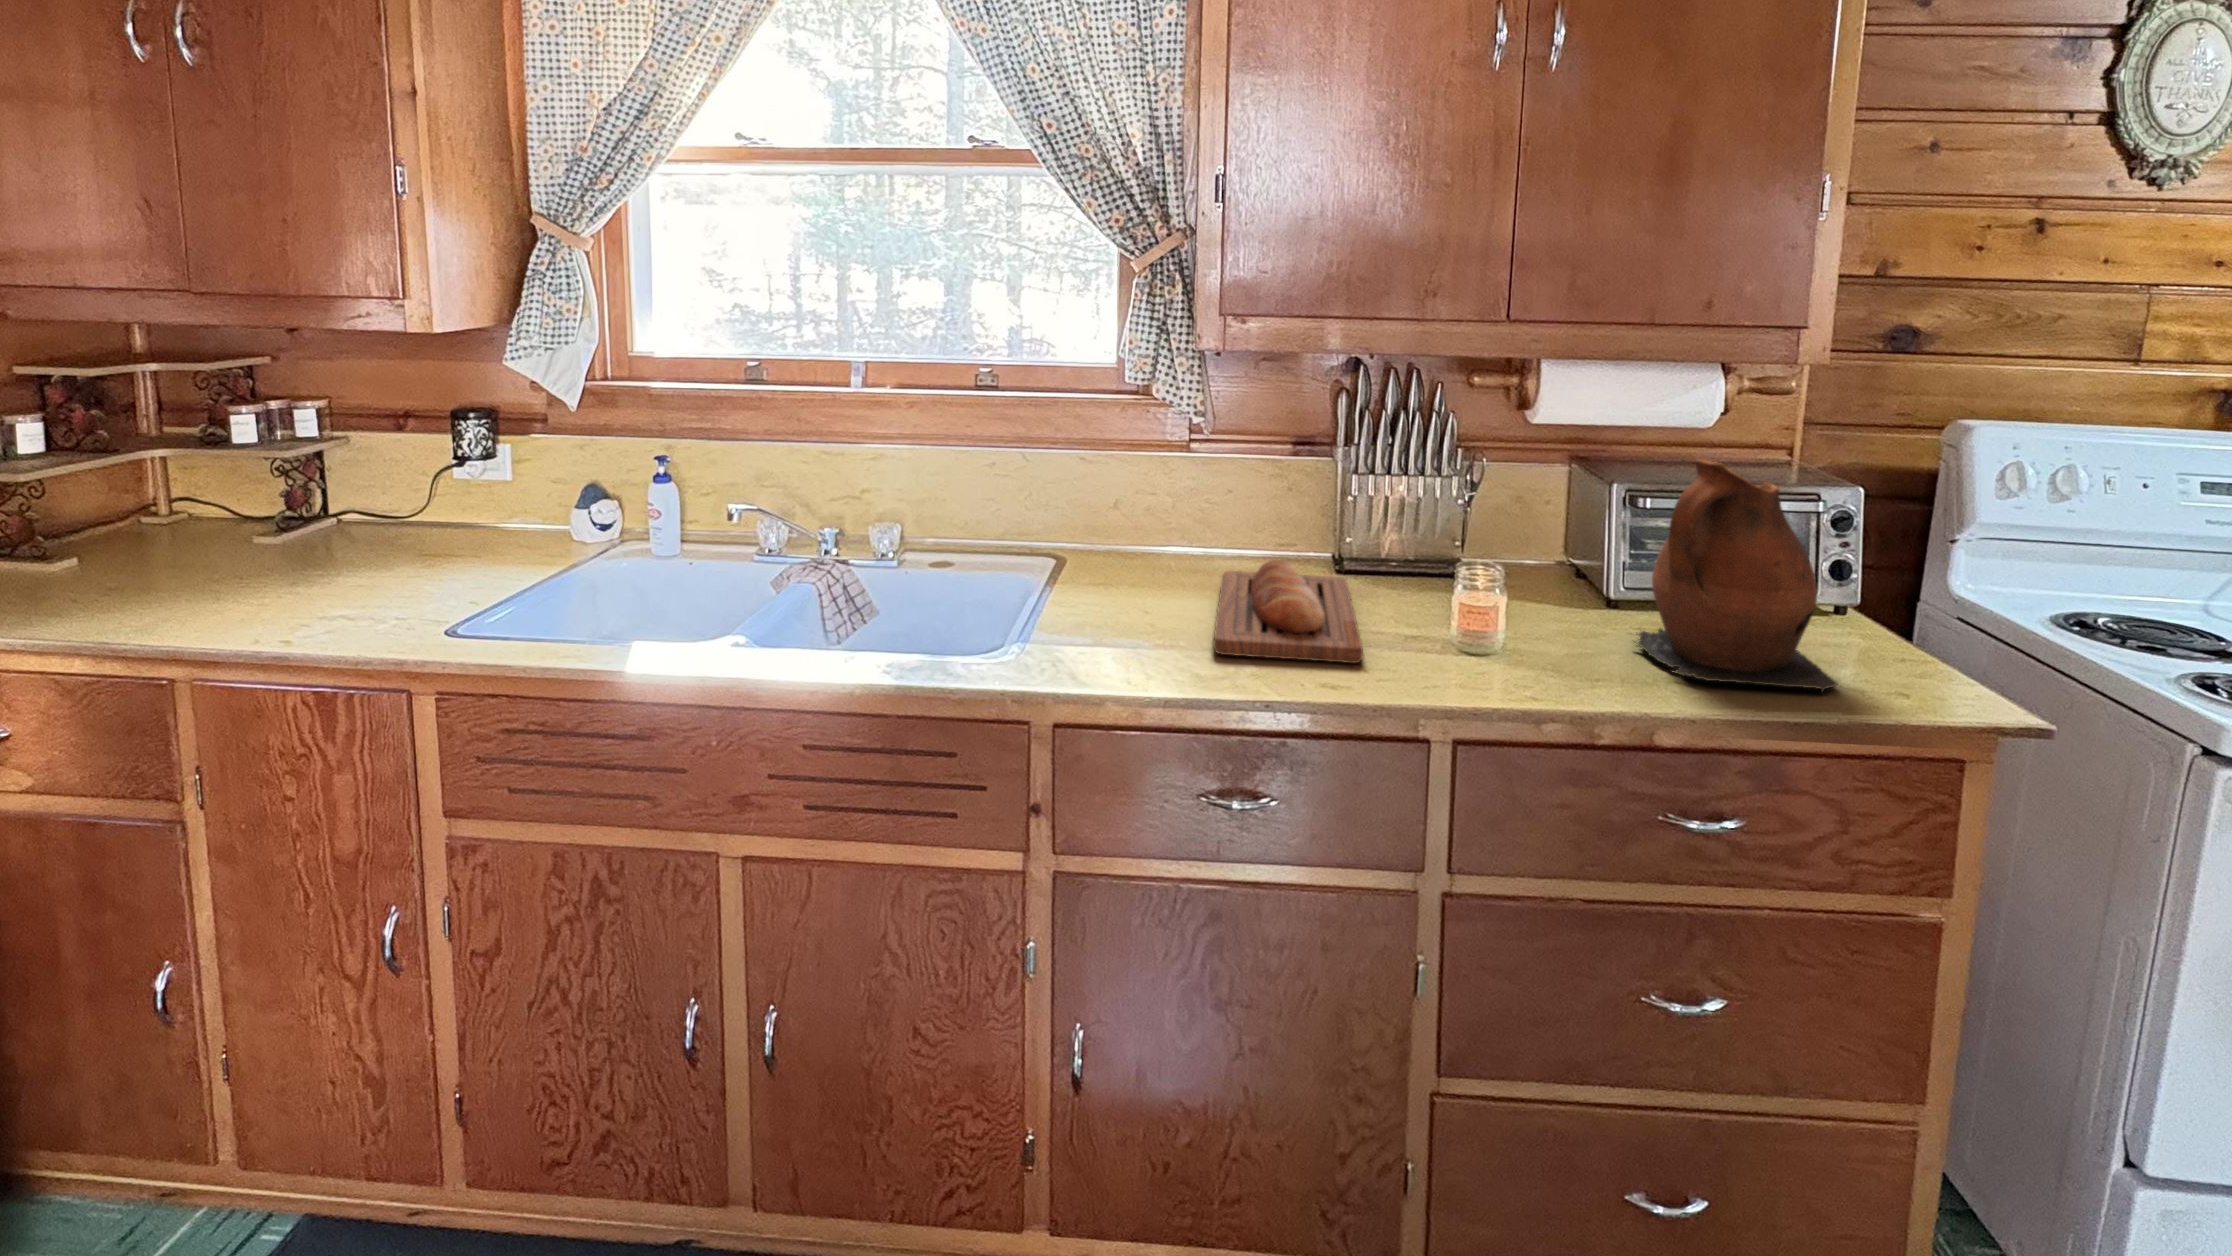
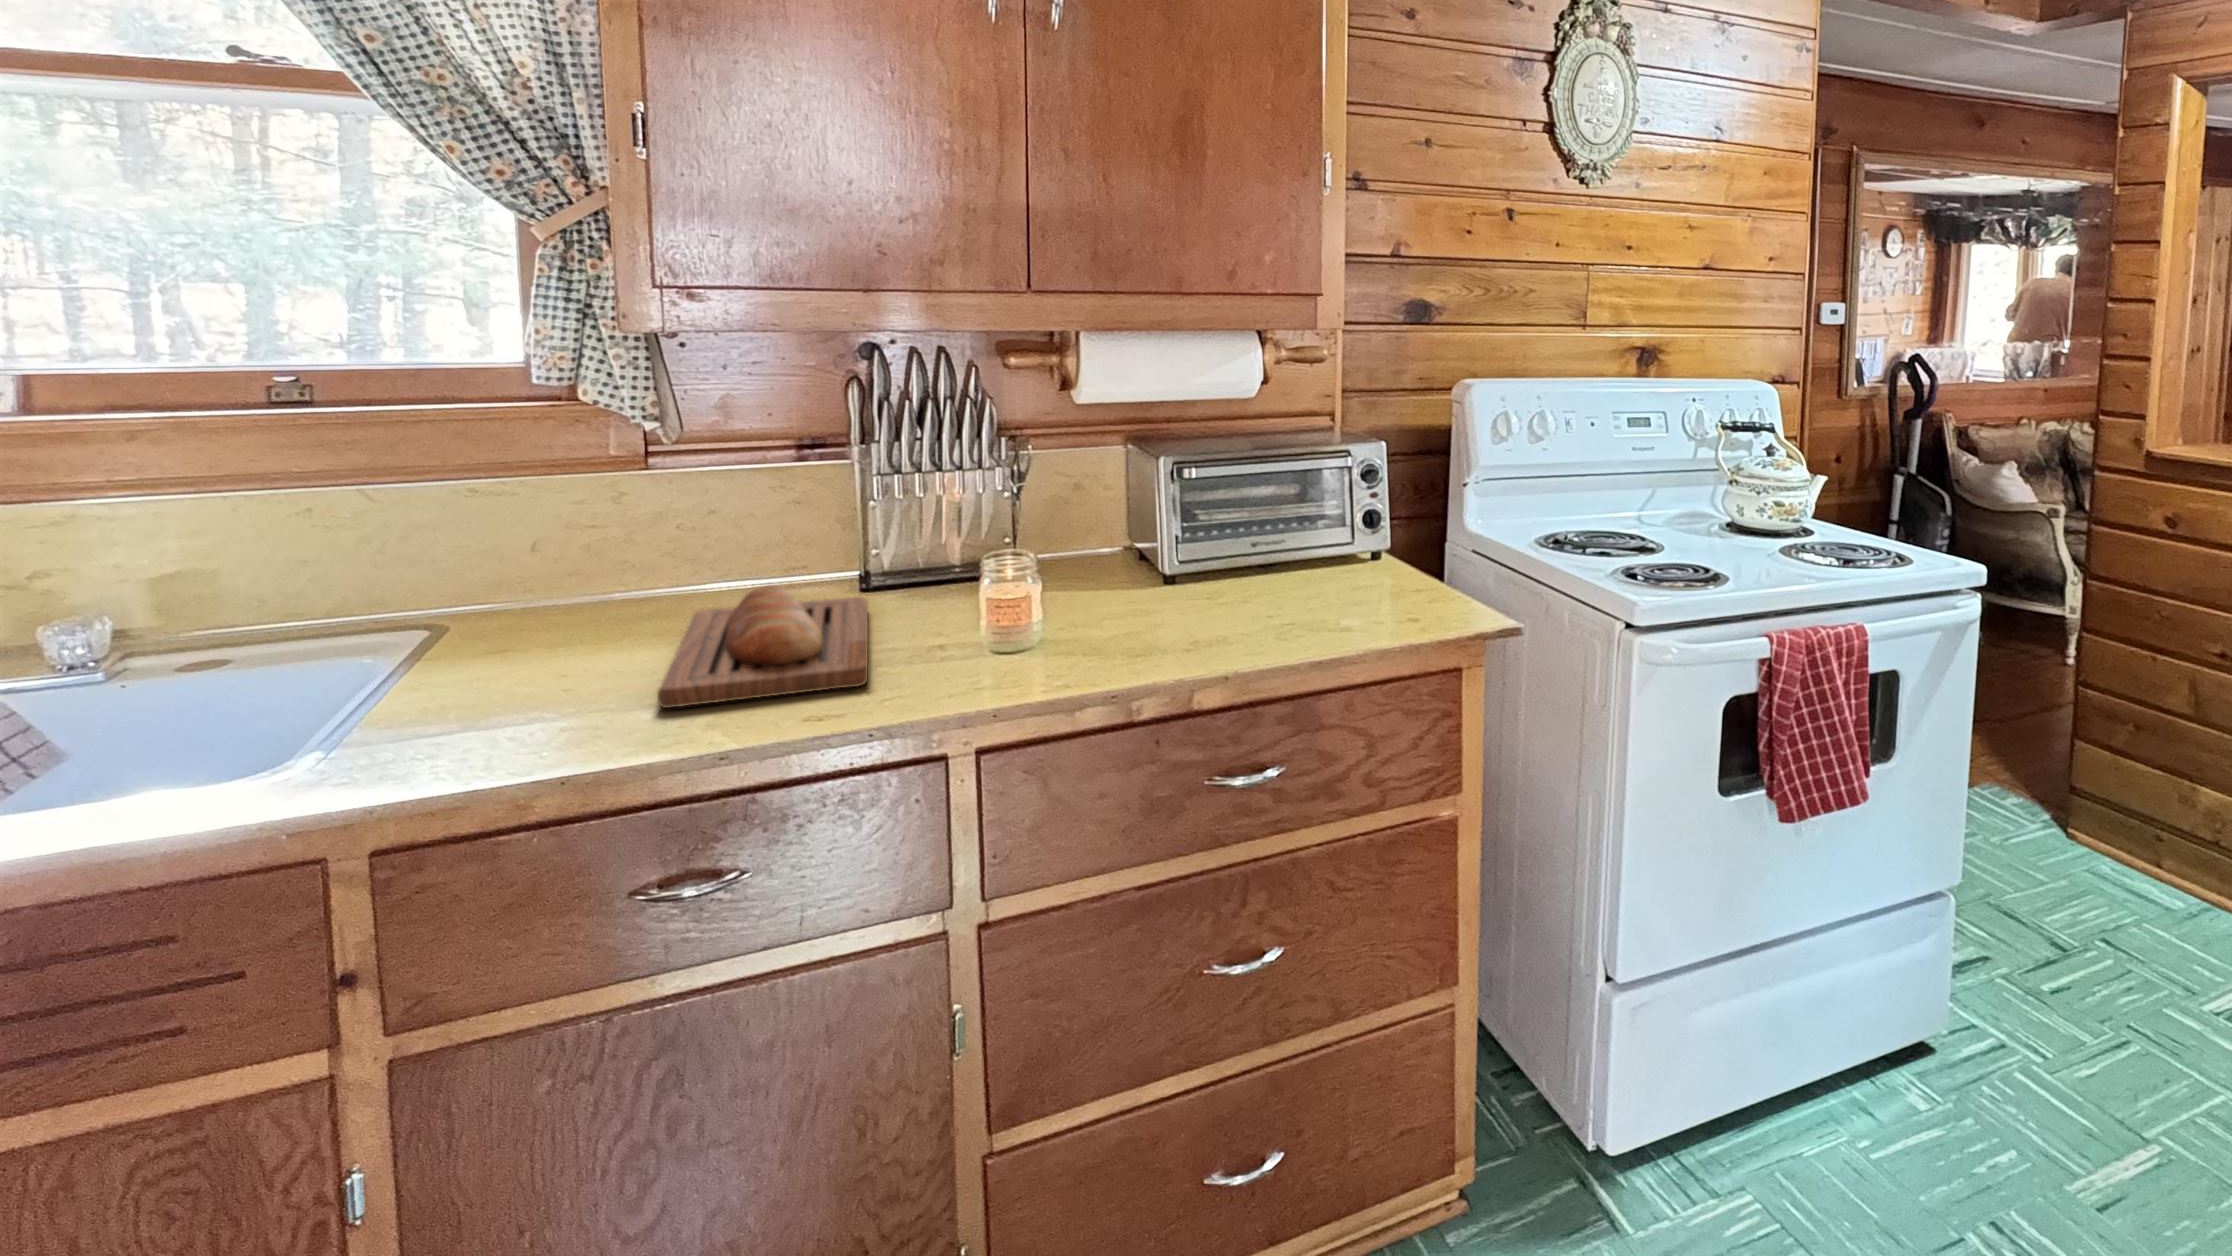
ceramic pitcher: present [1630,459,1837,692] -> none [1177,420,1360,636]

